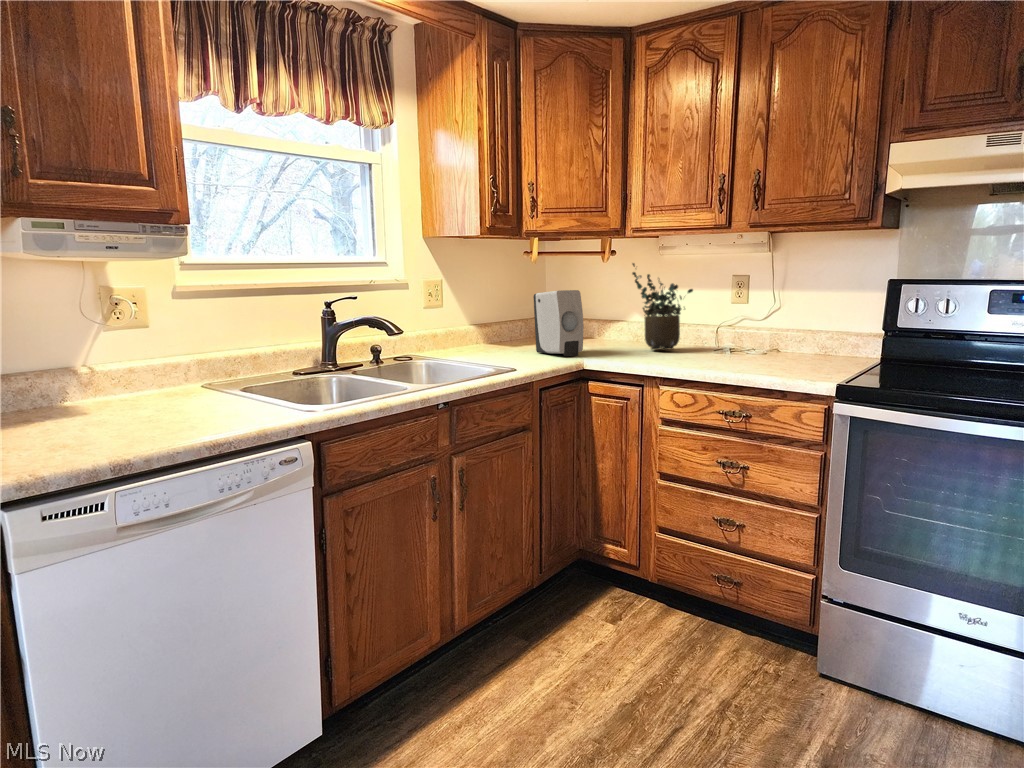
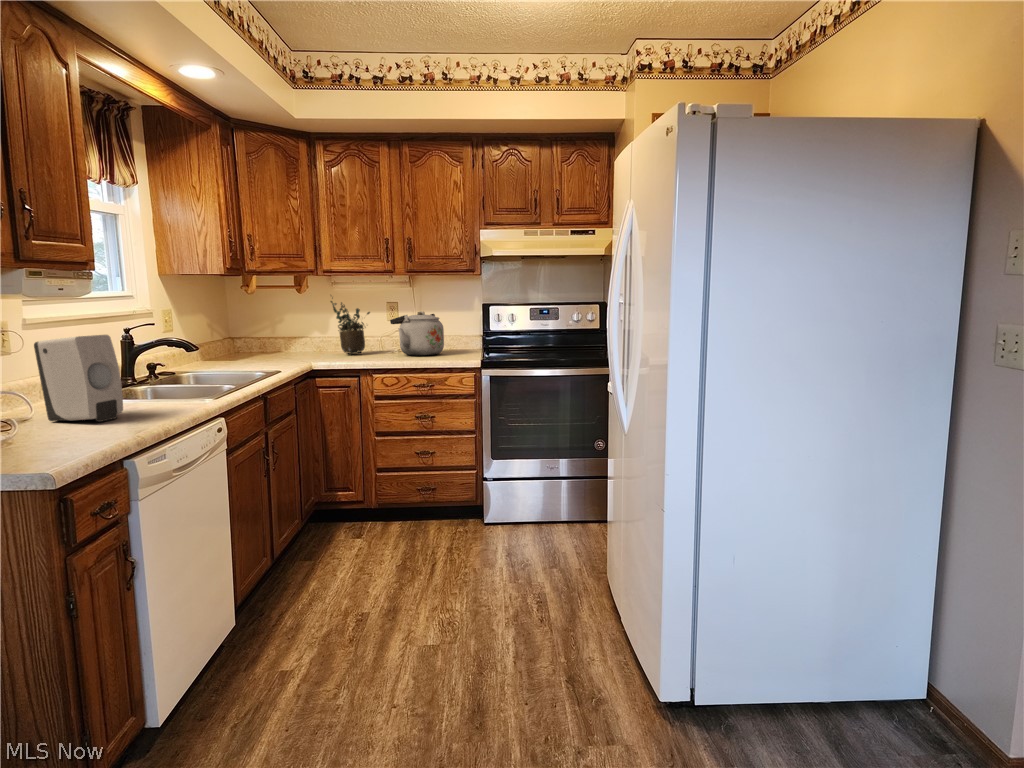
soap dispenser: present [533,290,584,356] -> present [34,335,123,422]
kettle: none [713,291,800,363] -> present [390,311,444,356]

